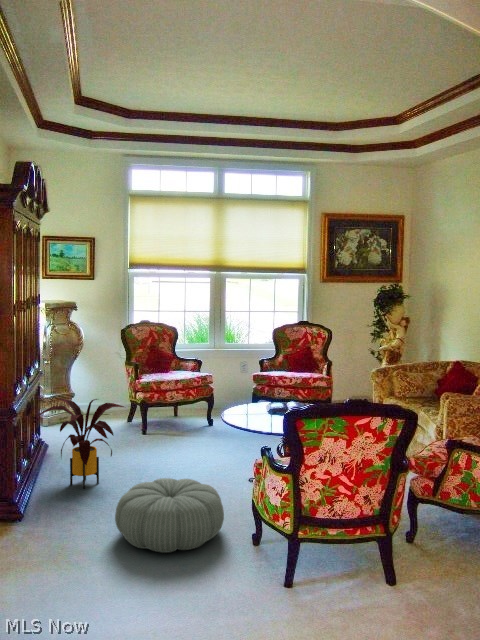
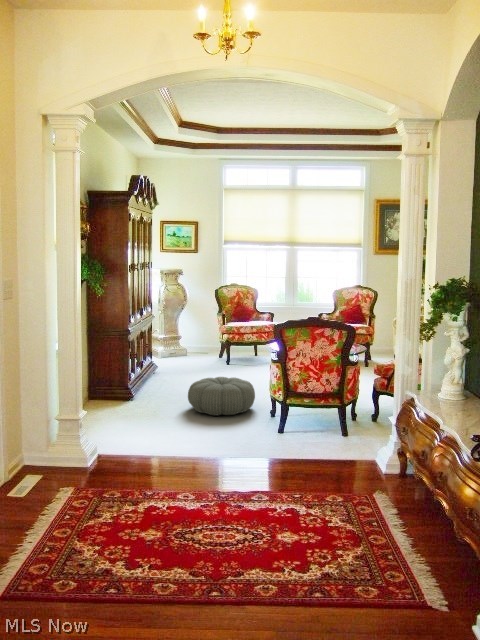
house plant: present [33,398,124,489] -> none [145,330,206,388]

